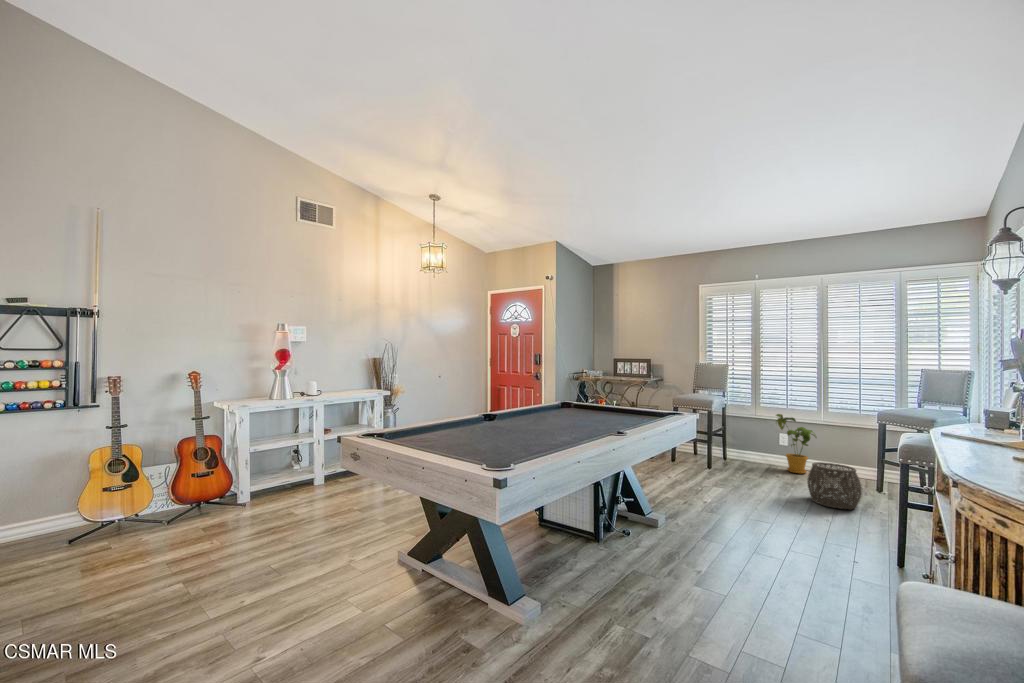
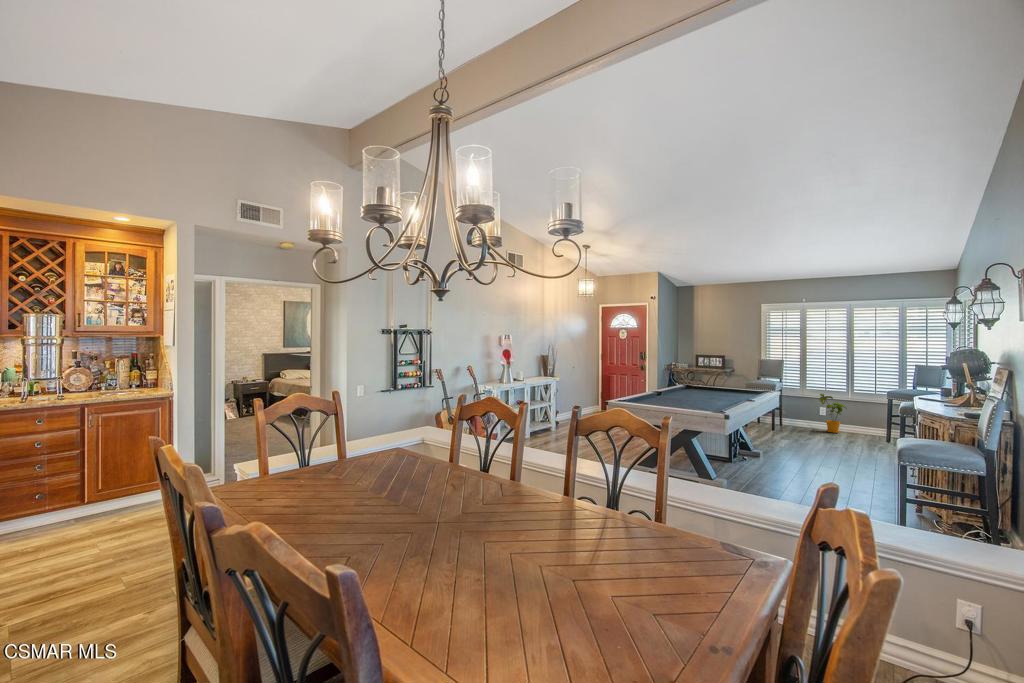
woven basket: present [807,462,862,510] -> none [842,423,876,449]

